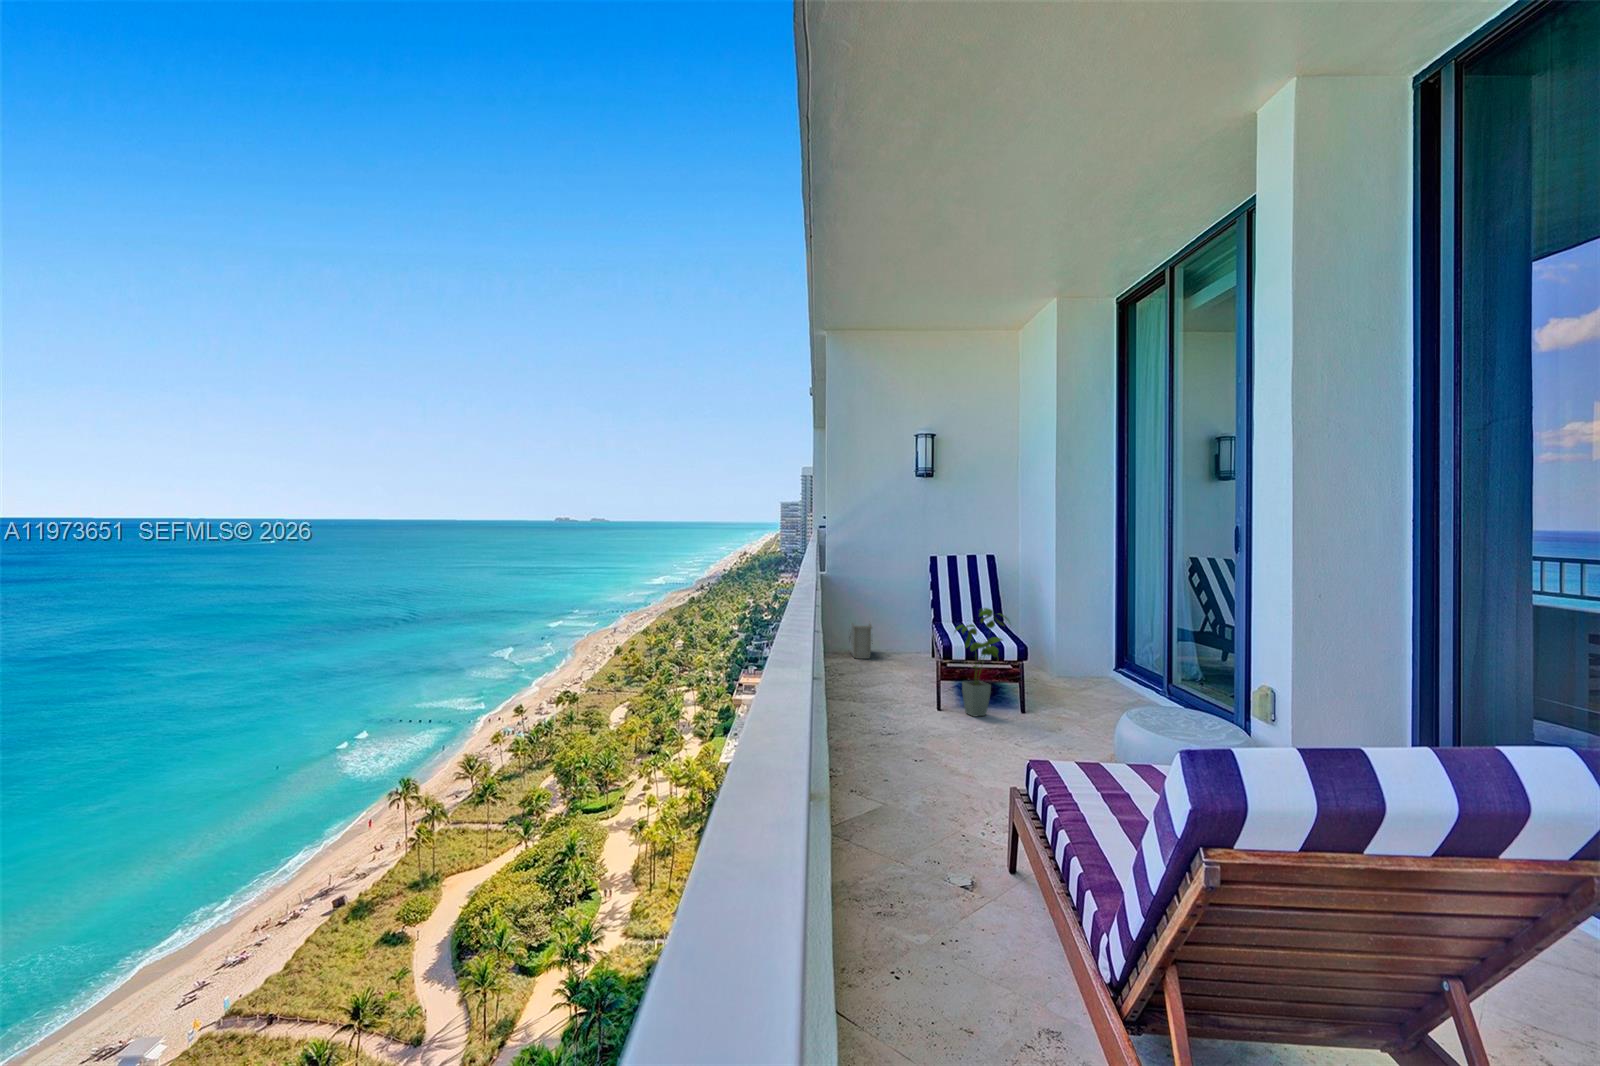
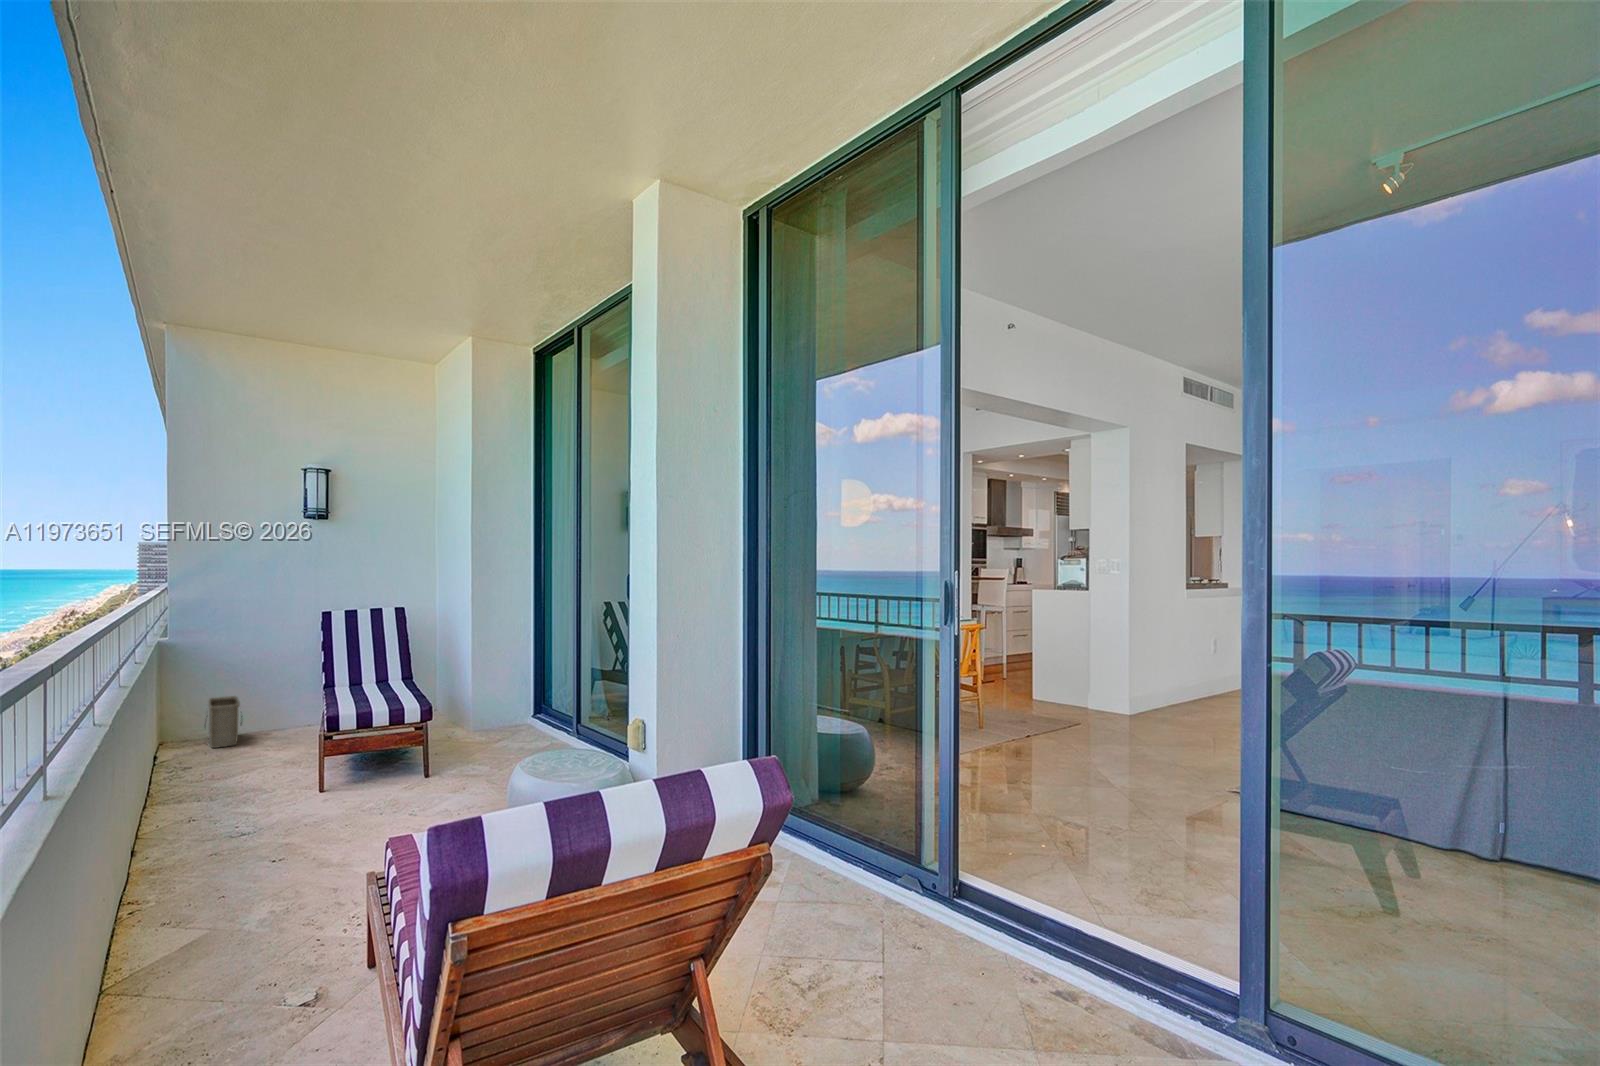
house plant: present [955,608,1008,717] -> none [336,669,408,796]

